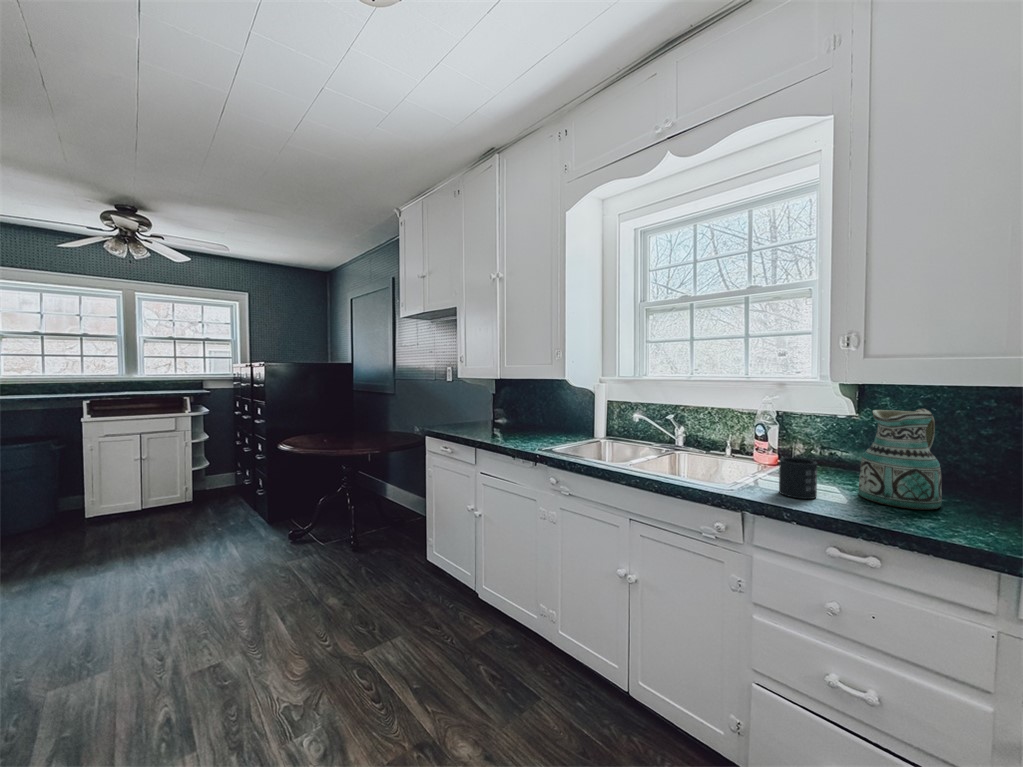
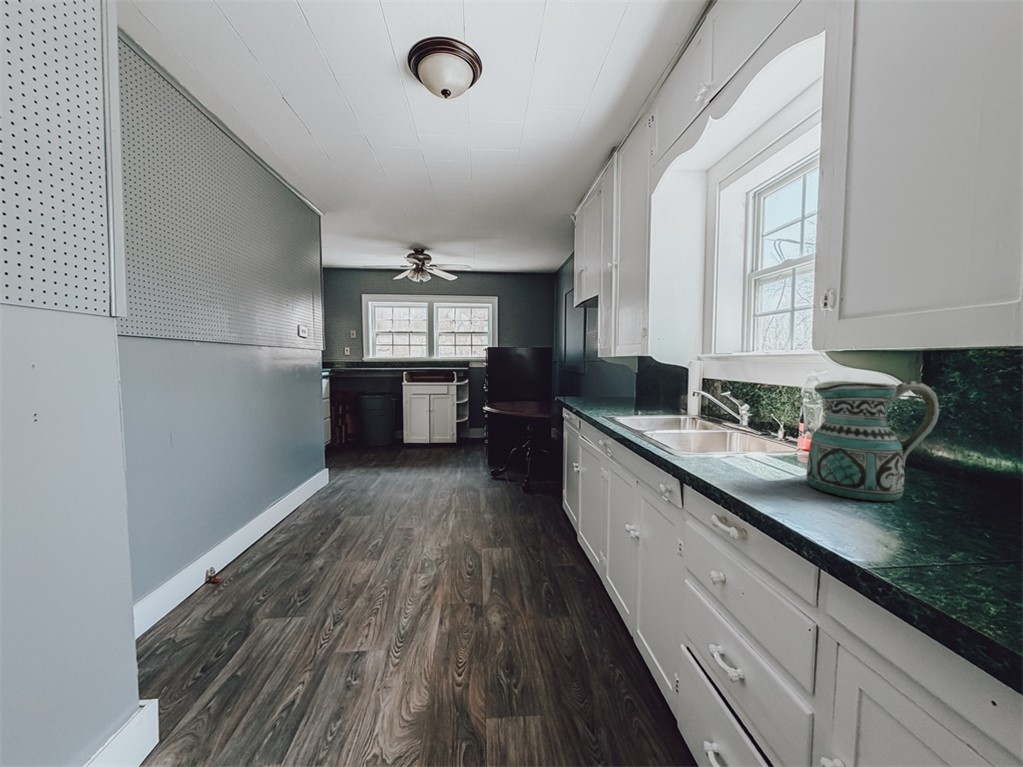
mug: present [779,457,817,499] -> none [723,430,773,472]

